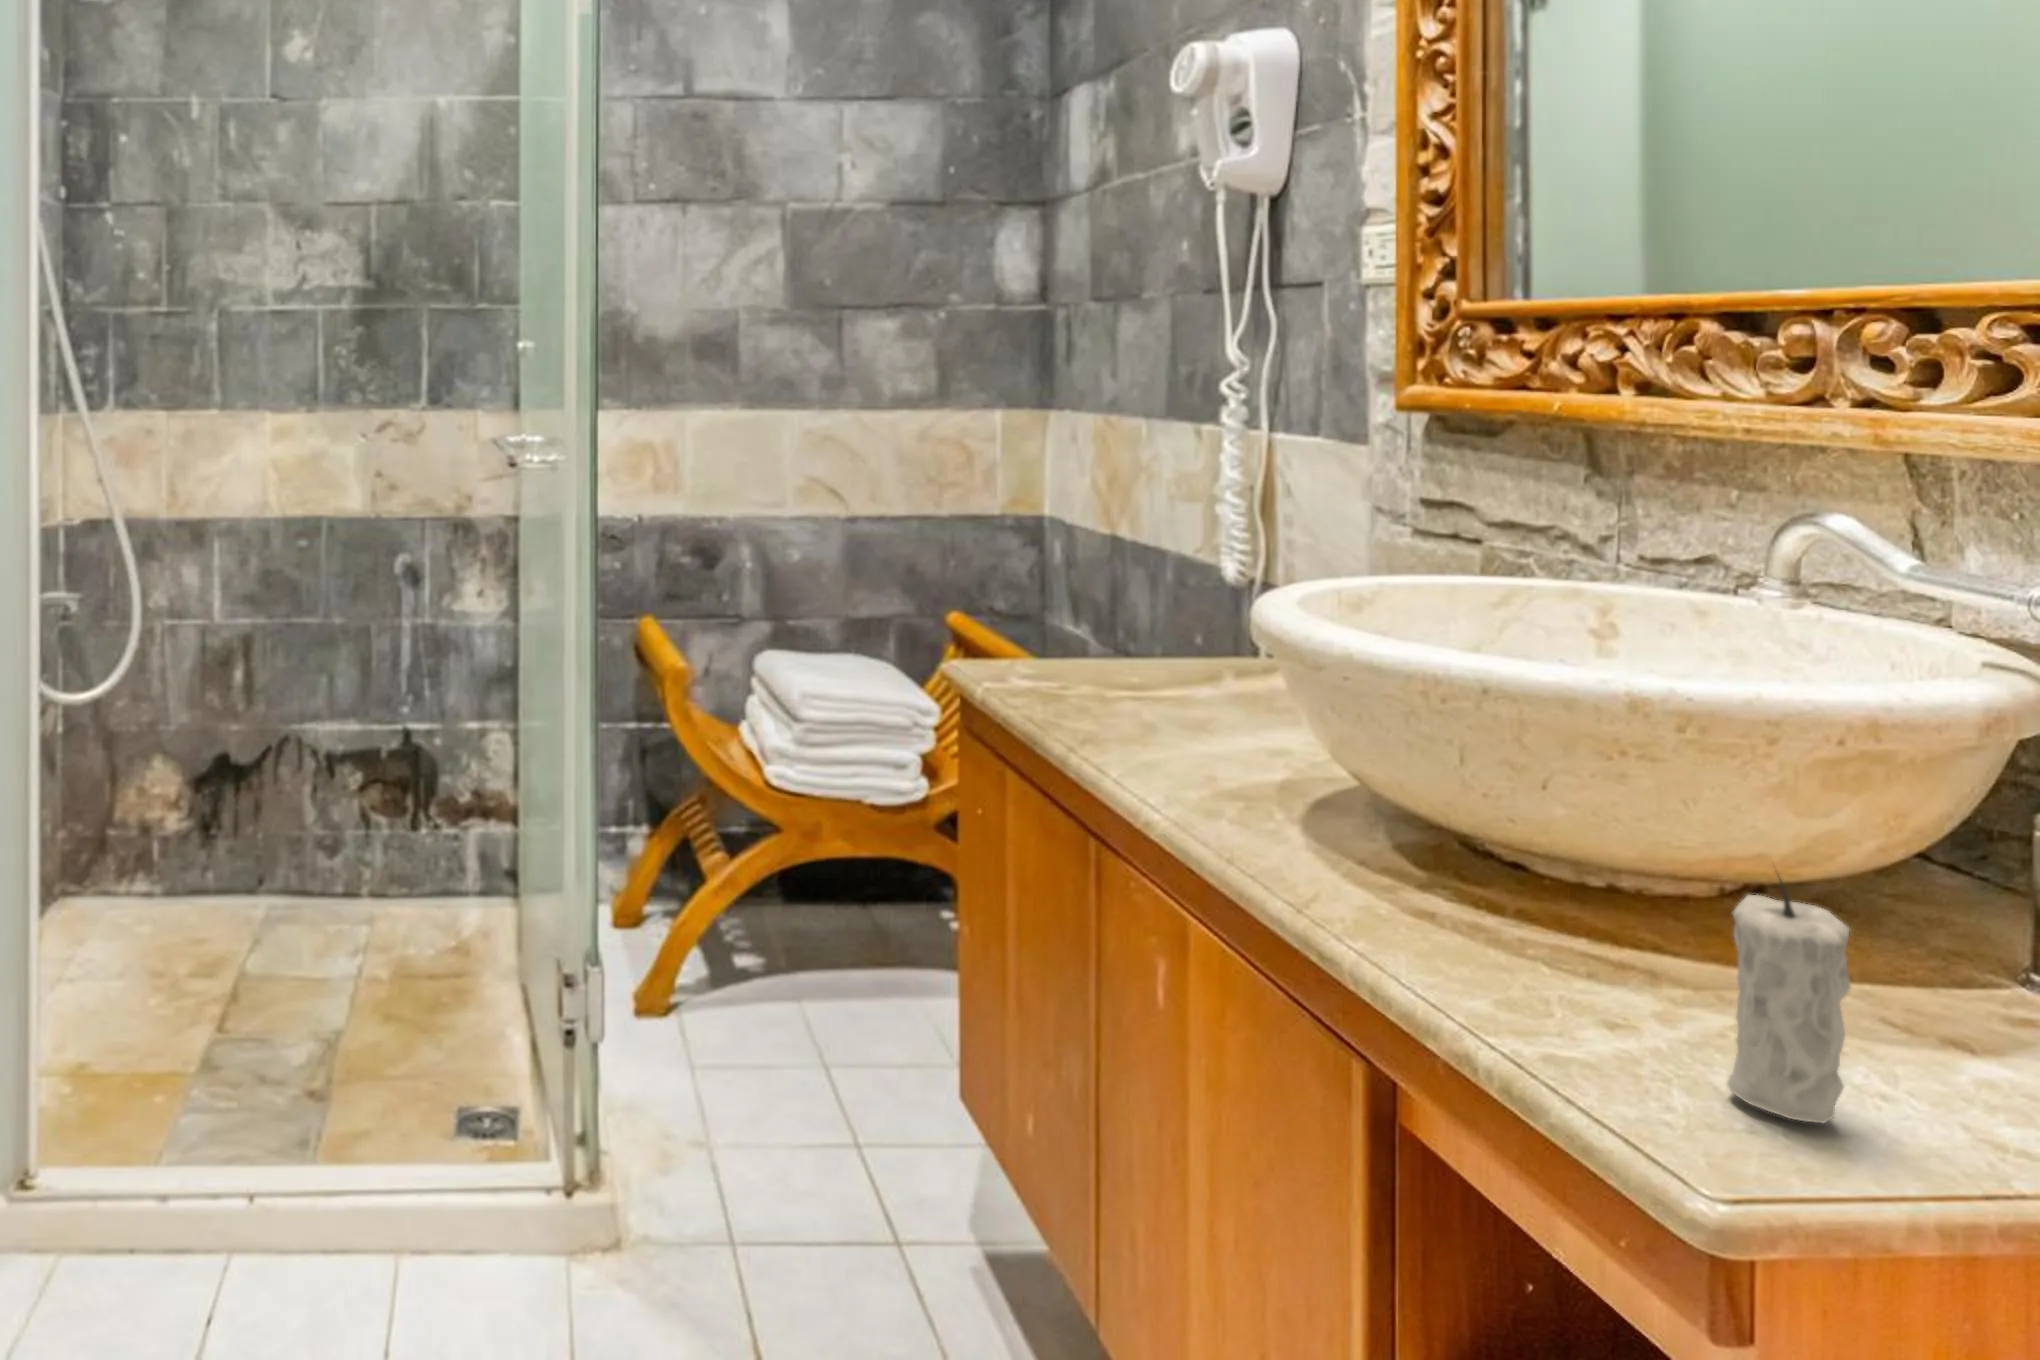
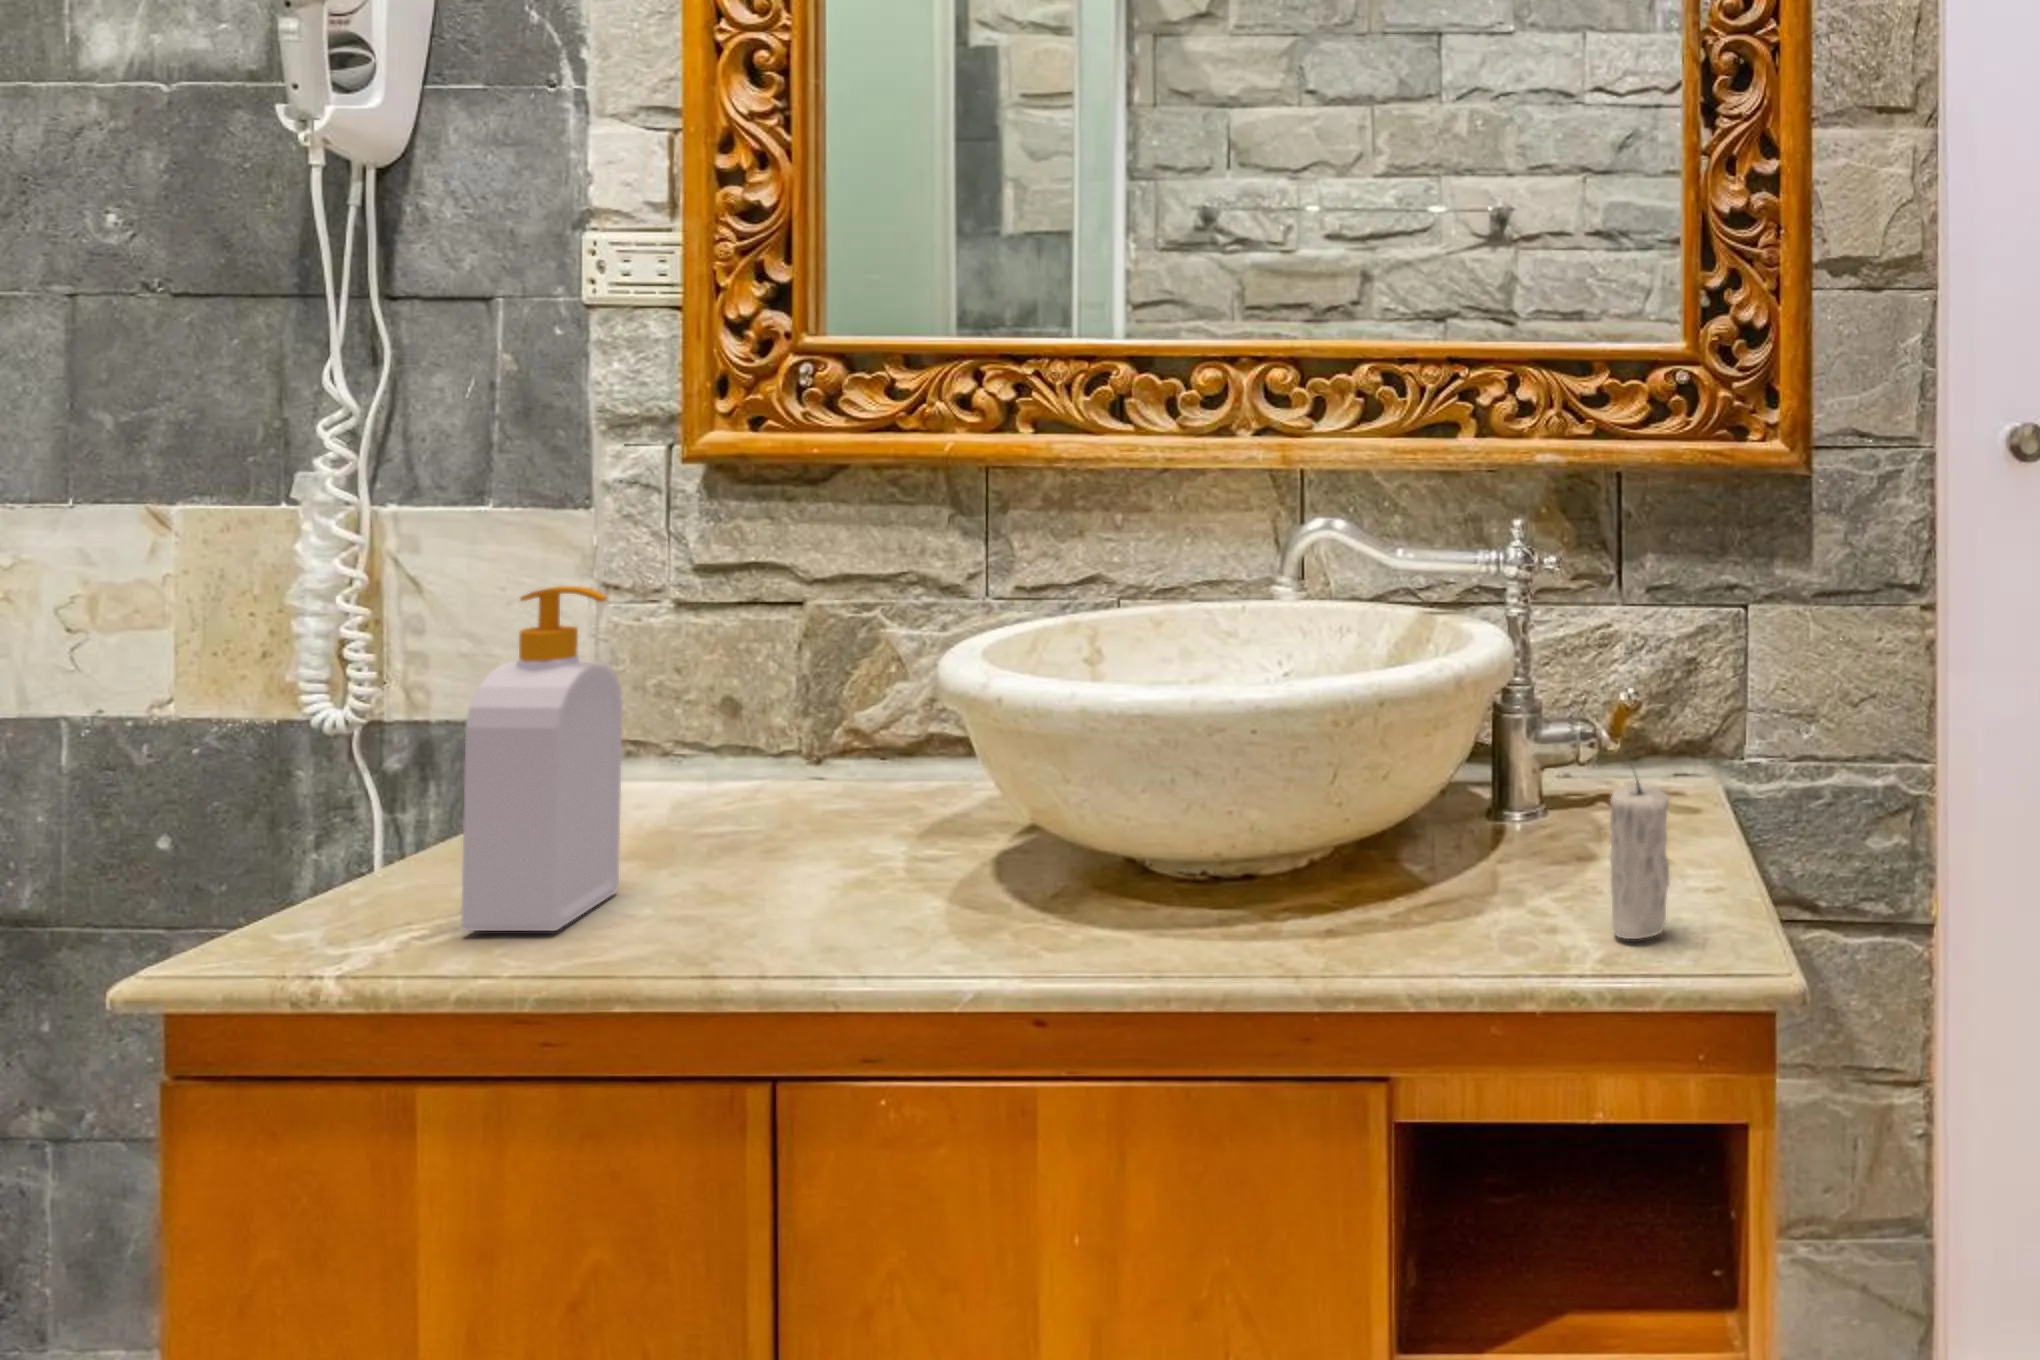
soap bottle: none [1081,476,1193,698] -> present [461,586,623,931]

